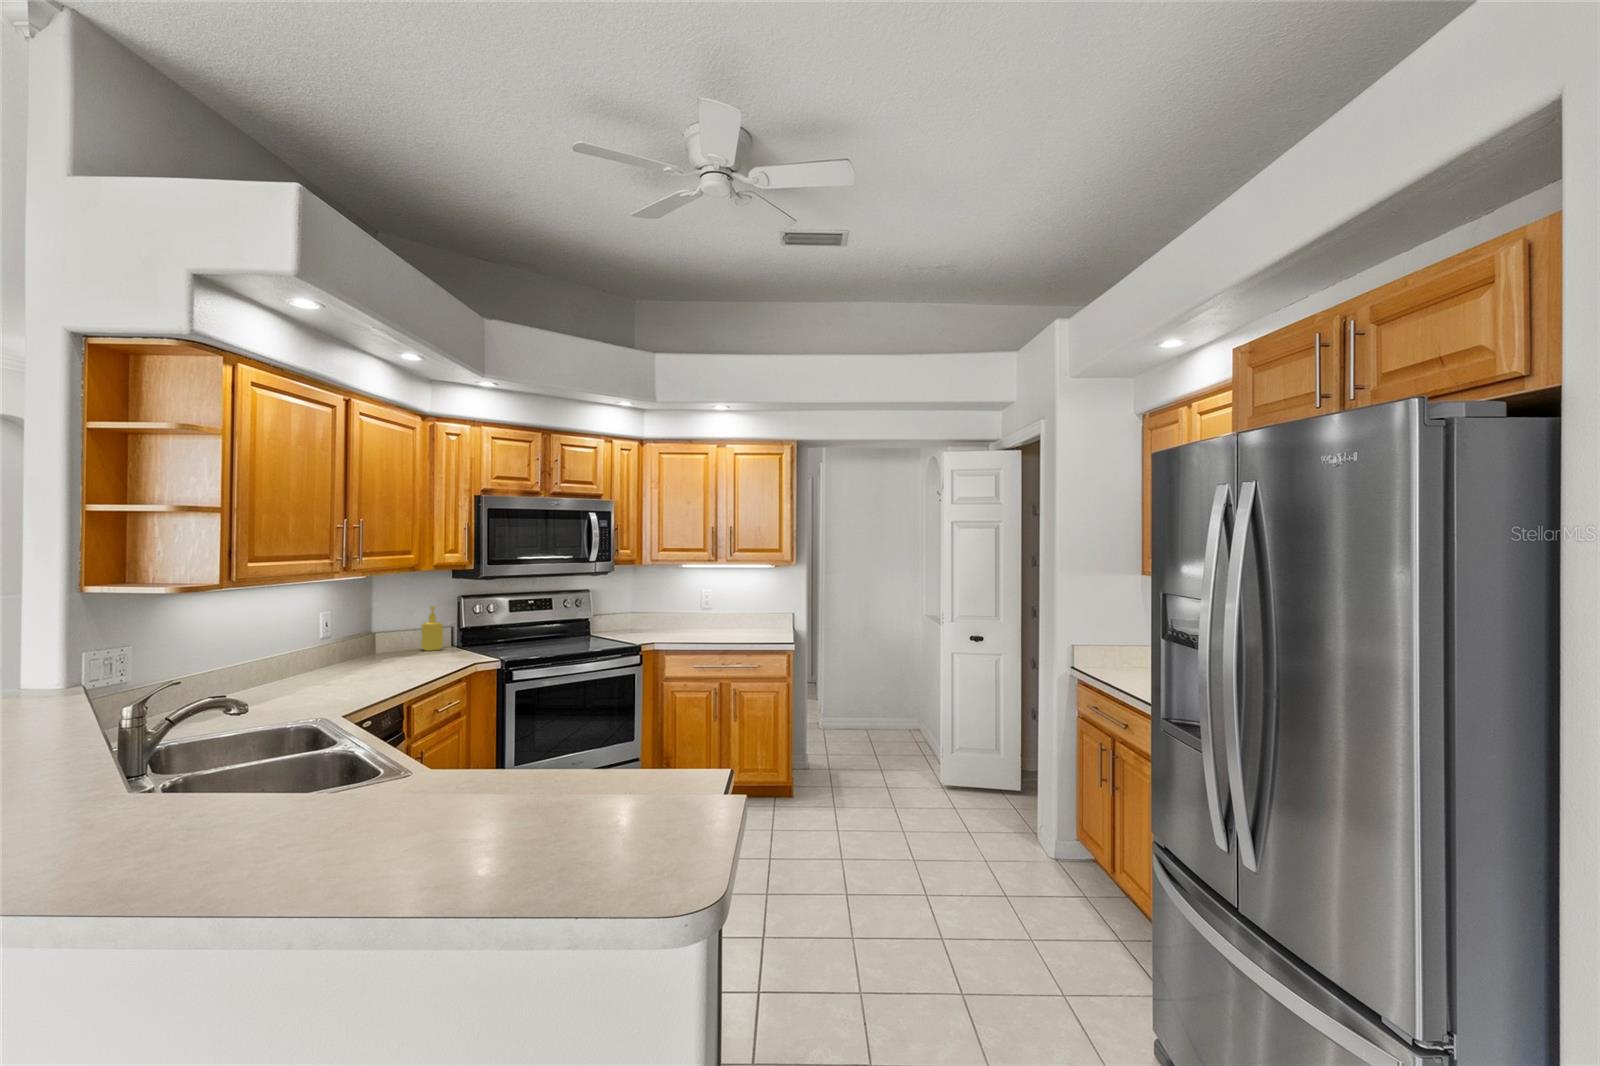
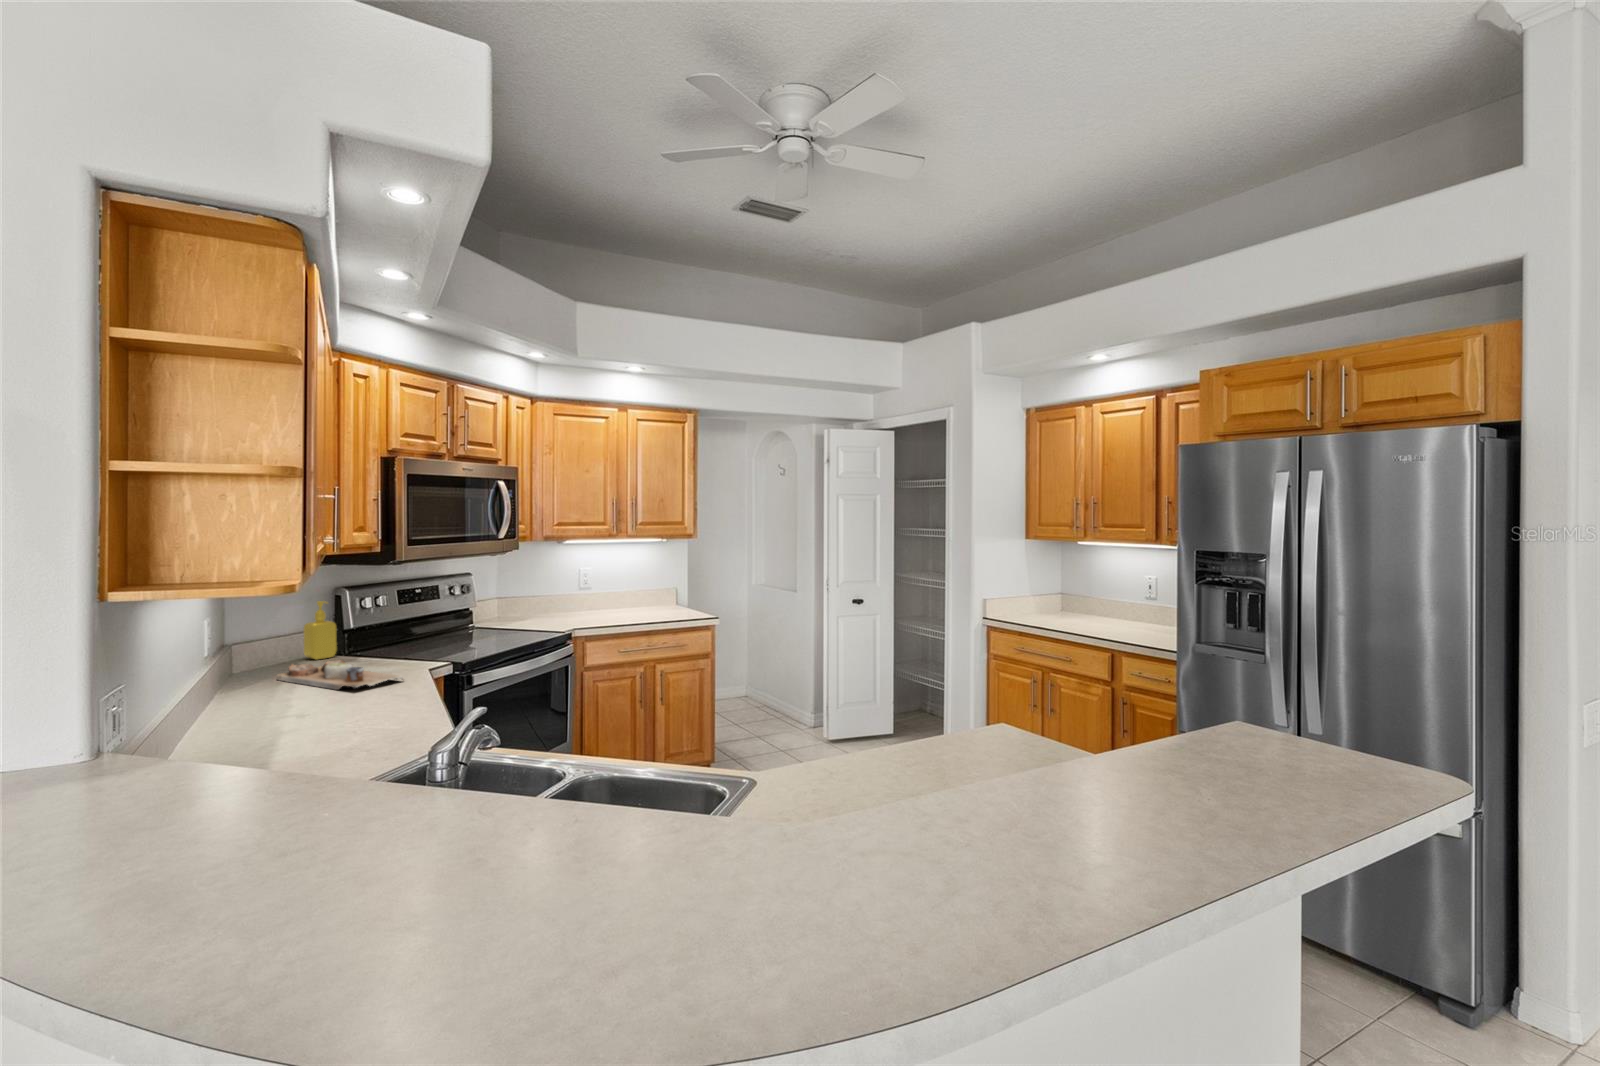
cutting board: none [373,650,438,670] -> present [276,660,403,690]

